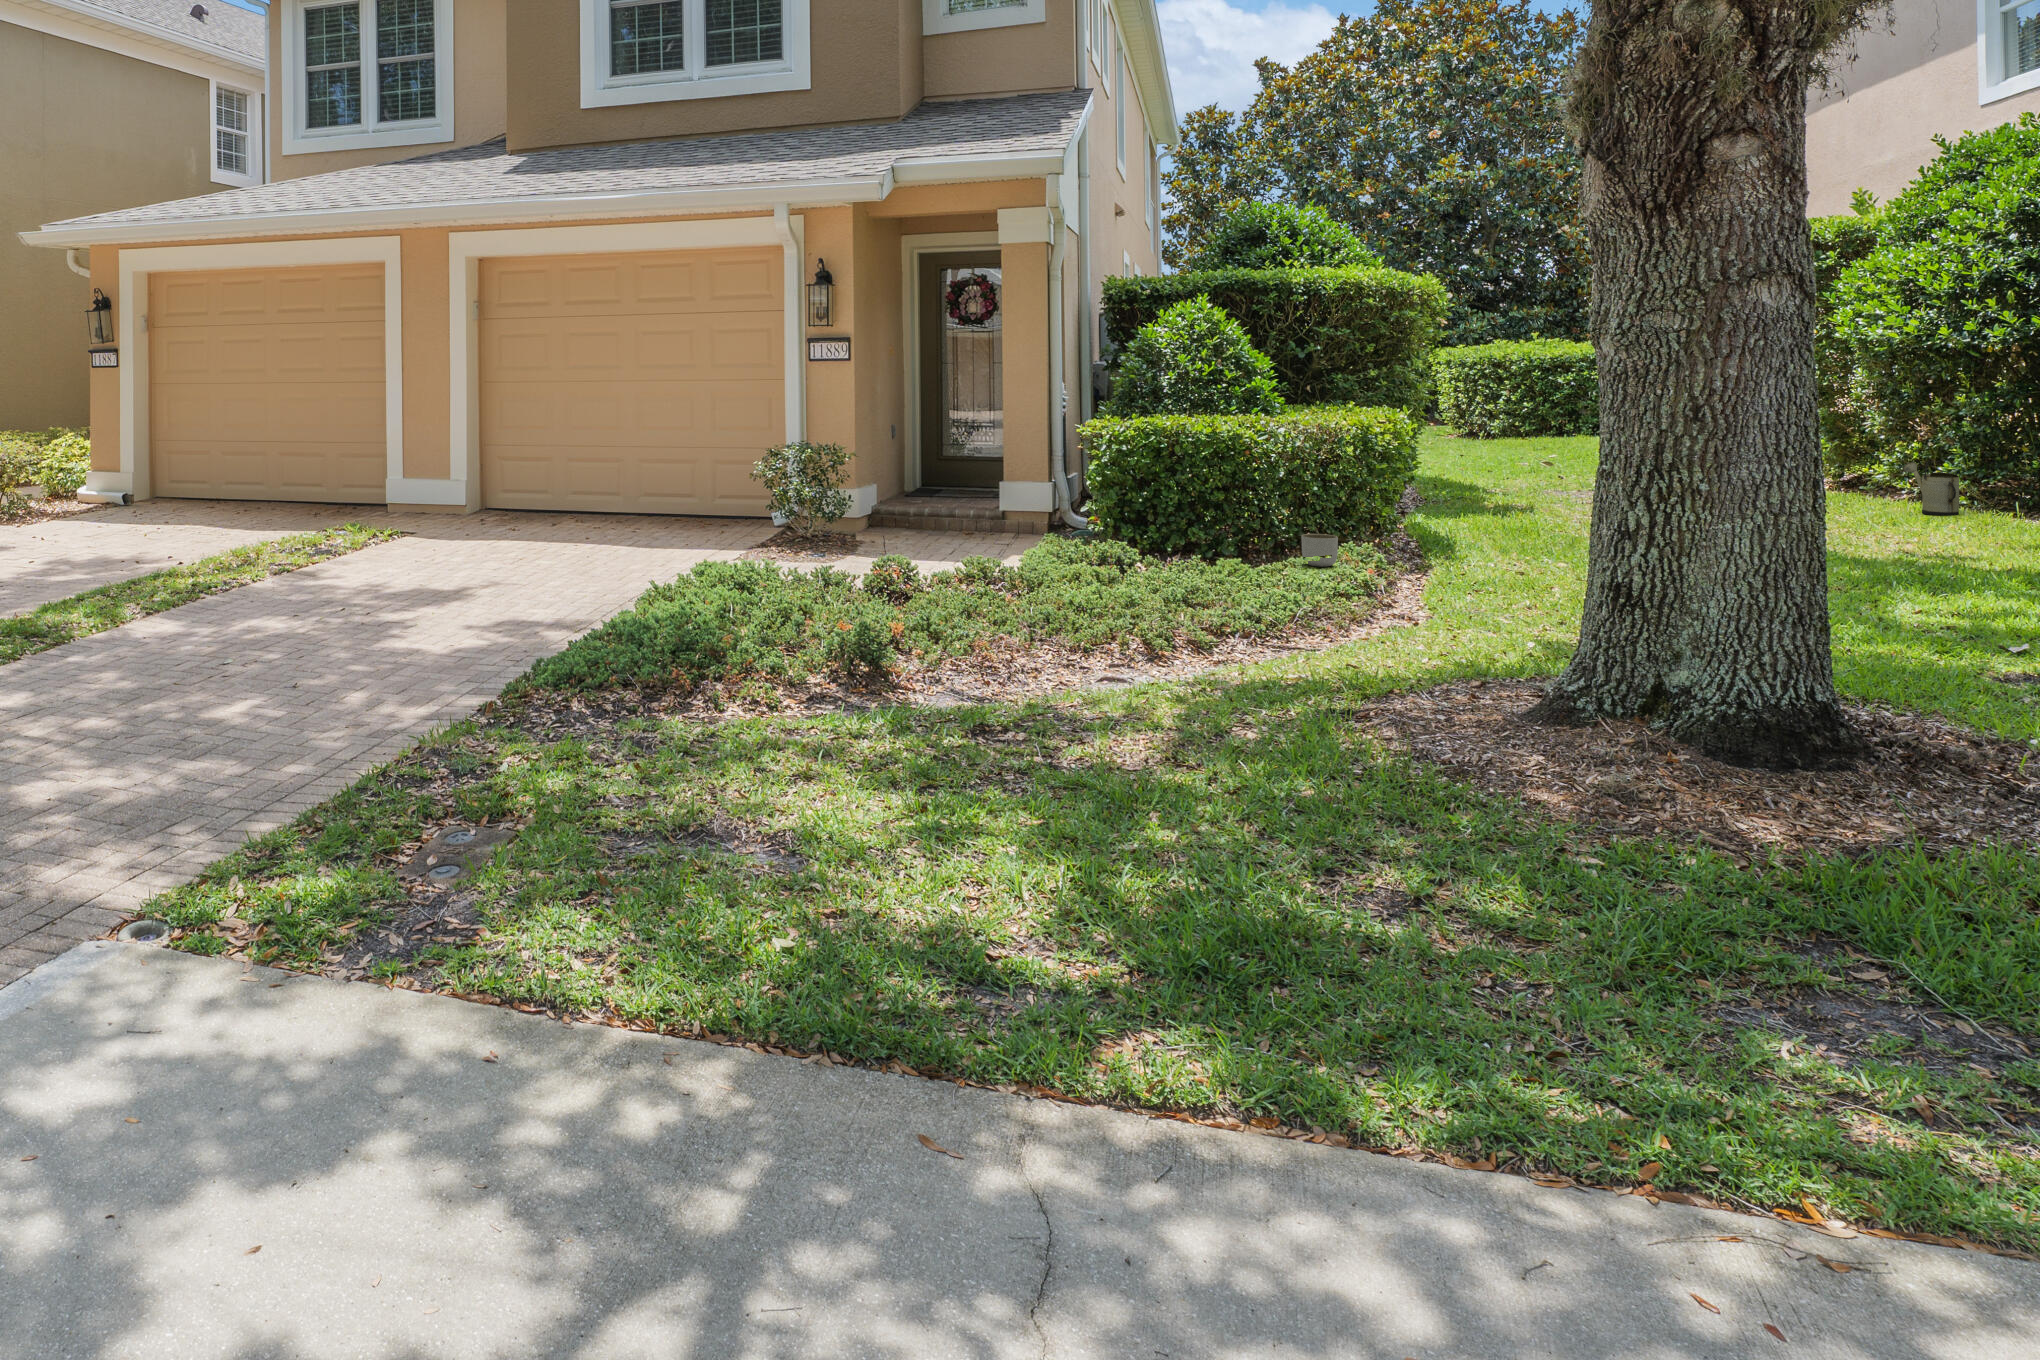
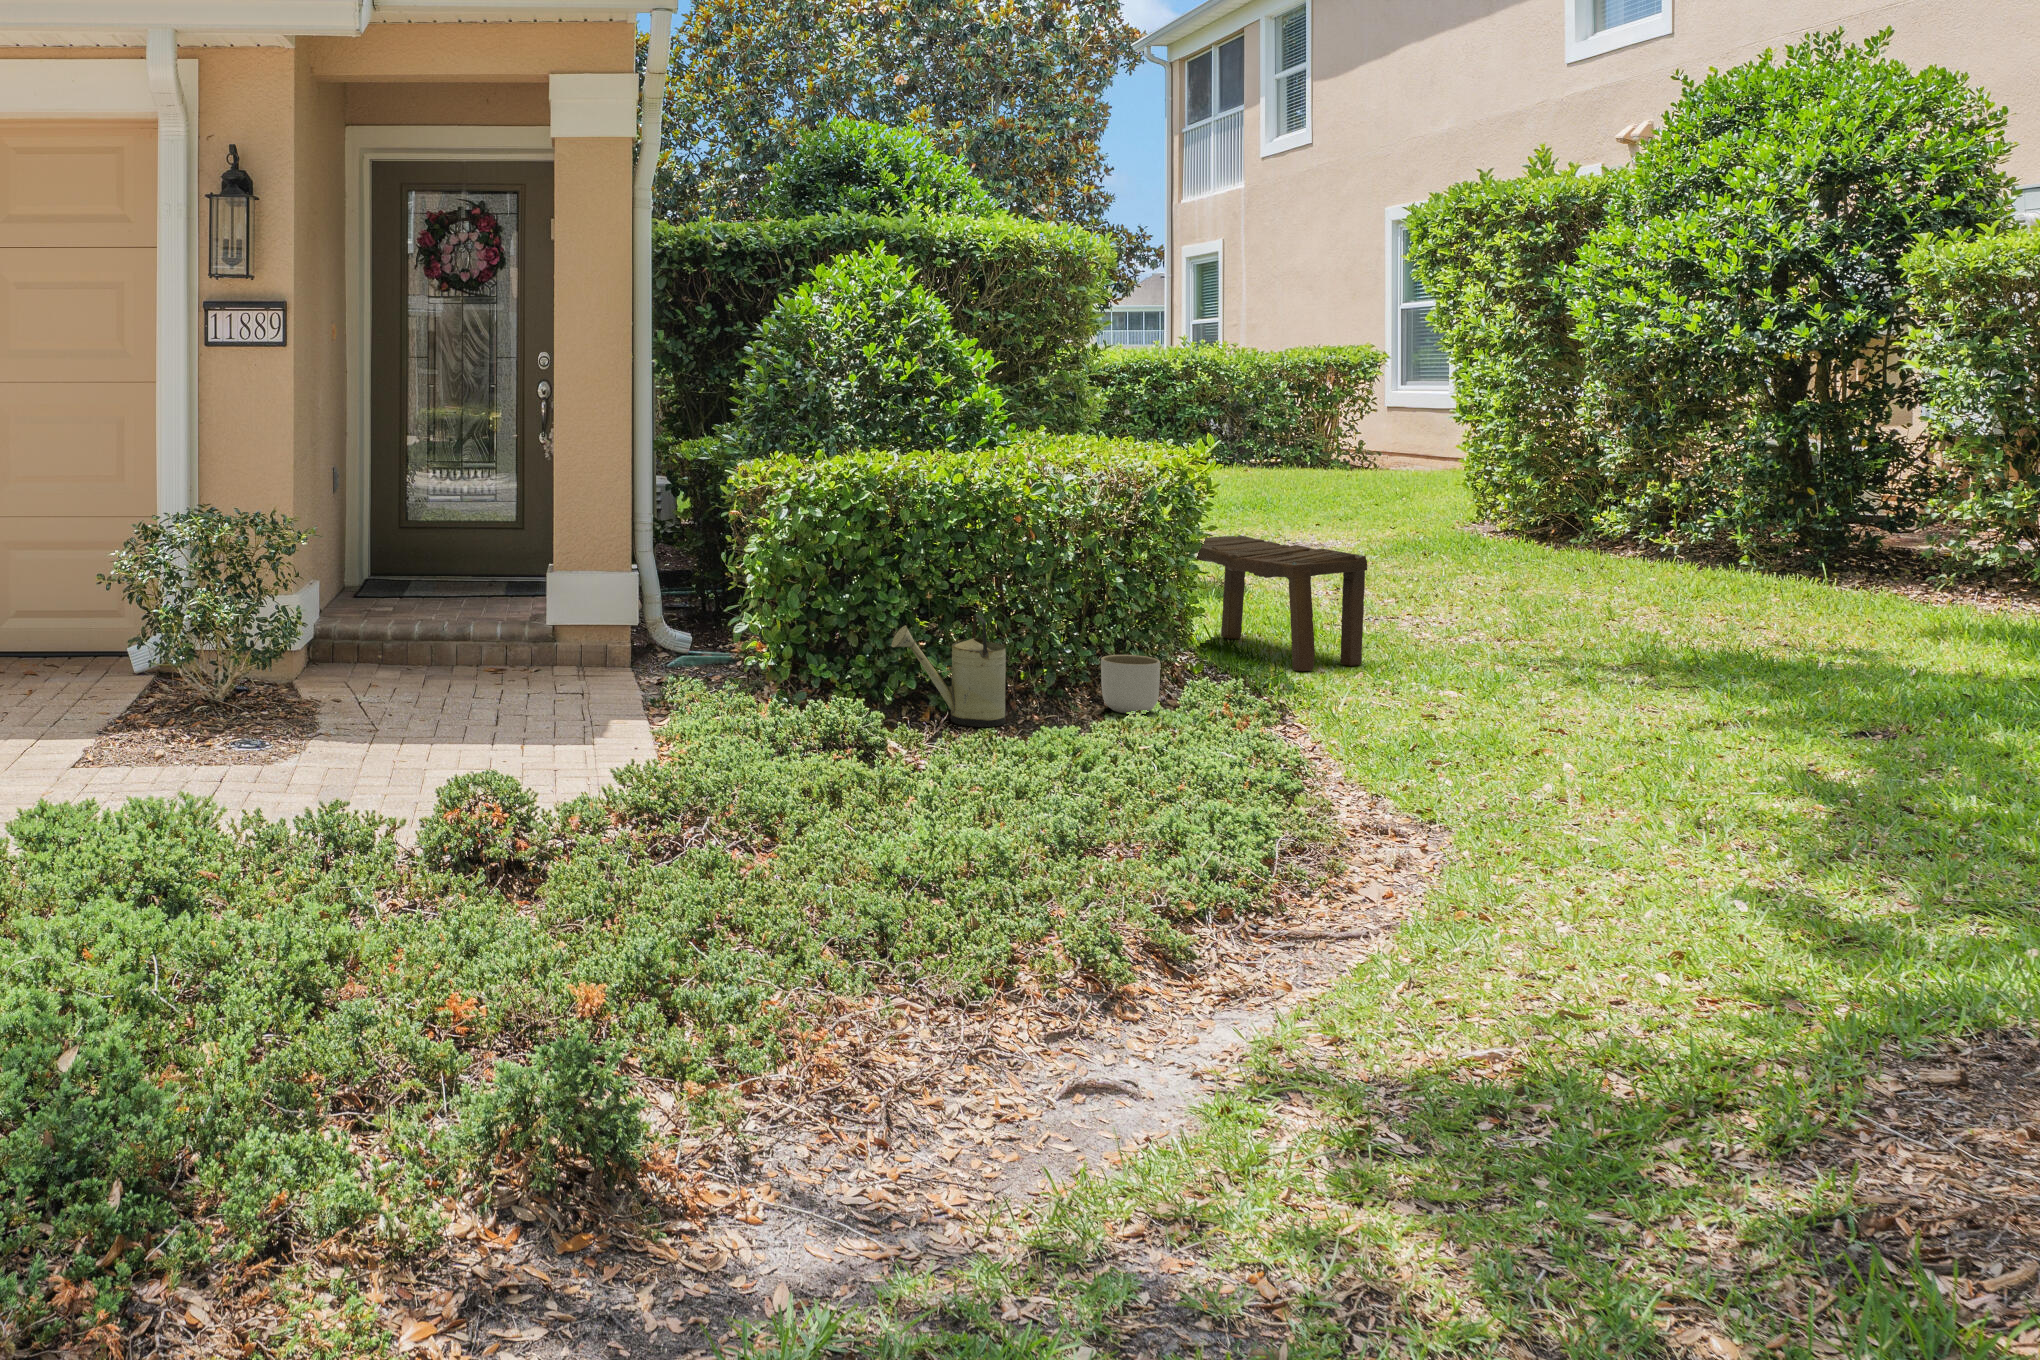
watering can: present [1903,462,1959,516] -> present [891,614,1018,727]
bench: none [1405,472,1523,553] -> present [1196,535,1367,671]

